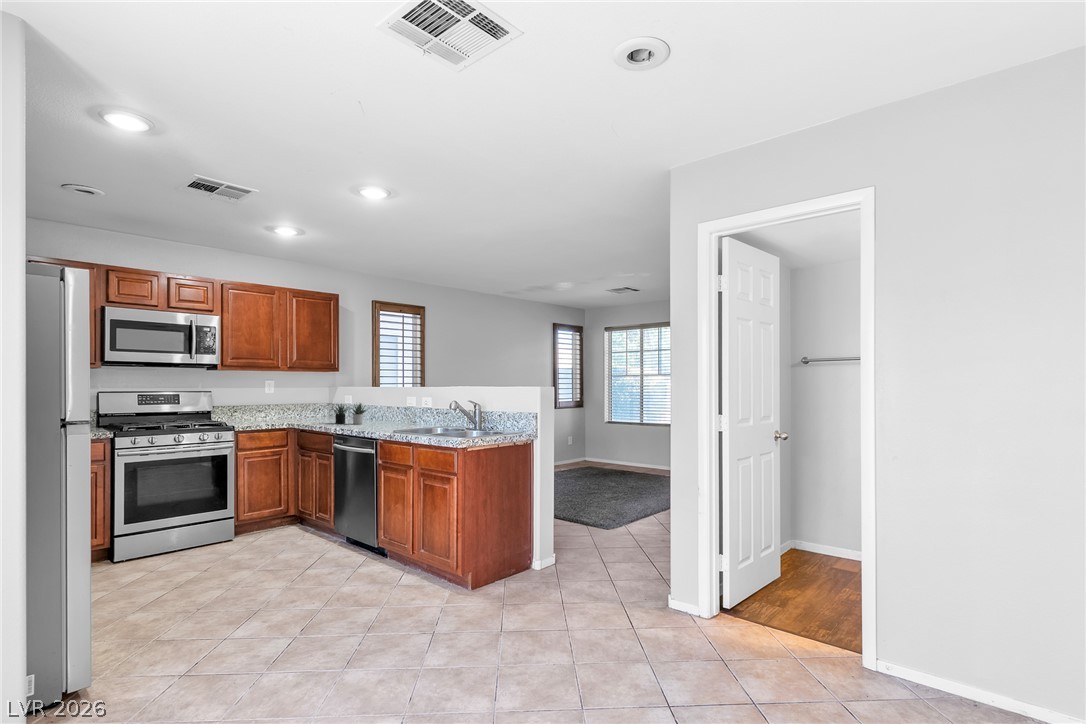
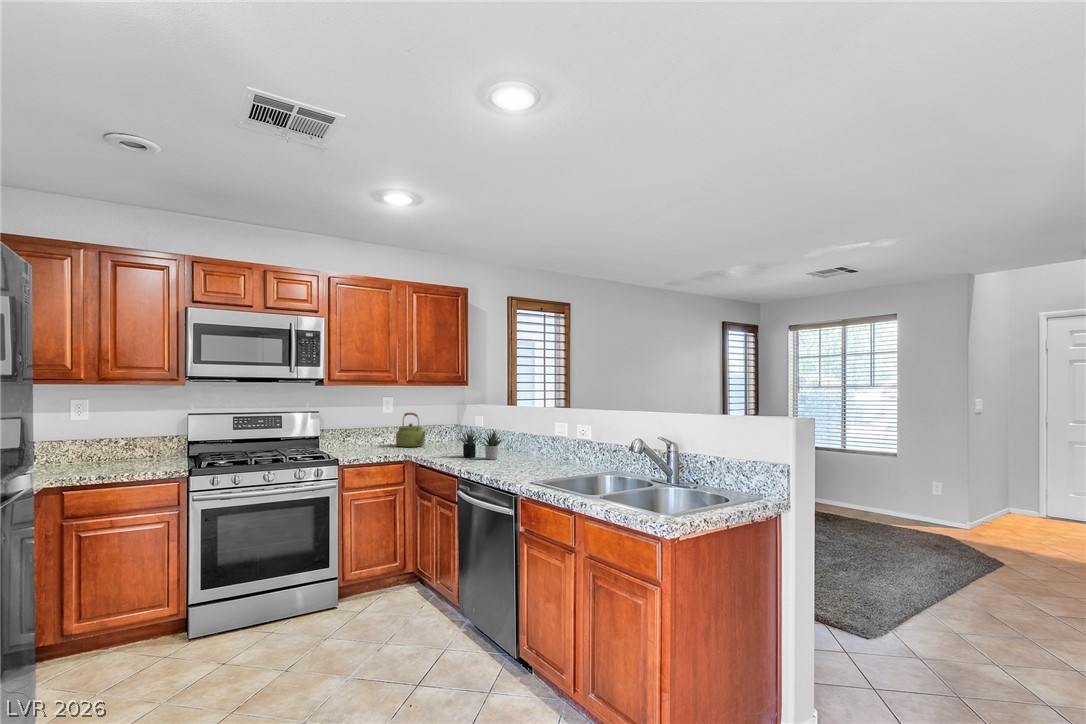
kettle: none [277,393,303,420] -> present [396,413,425,447]

